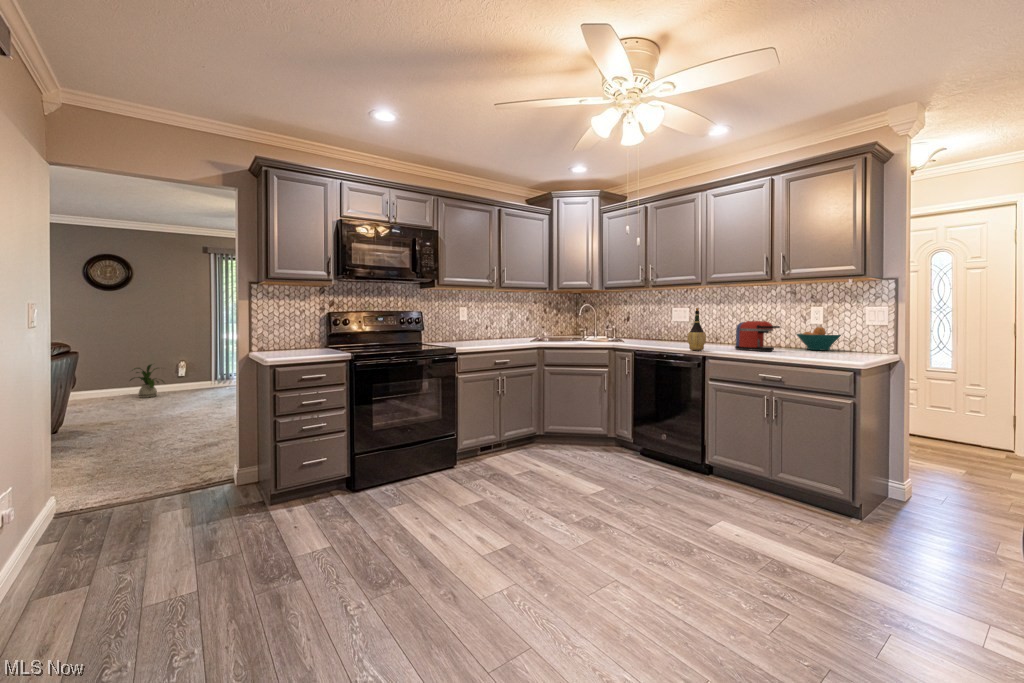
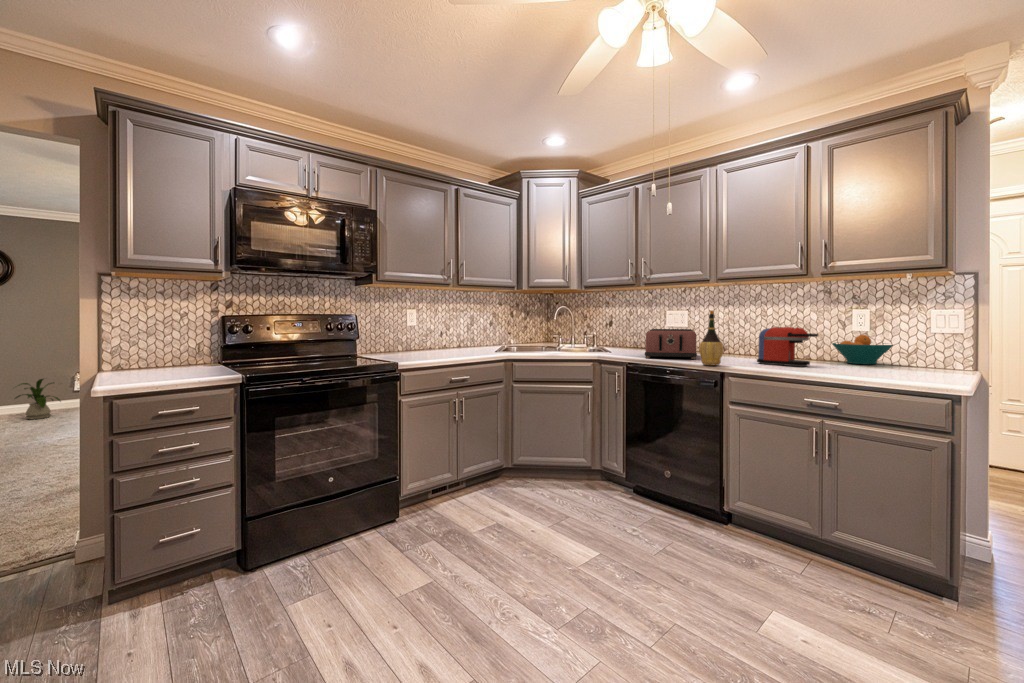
toaster: none [648,323,691,346] -> present [645,329,697,359]

